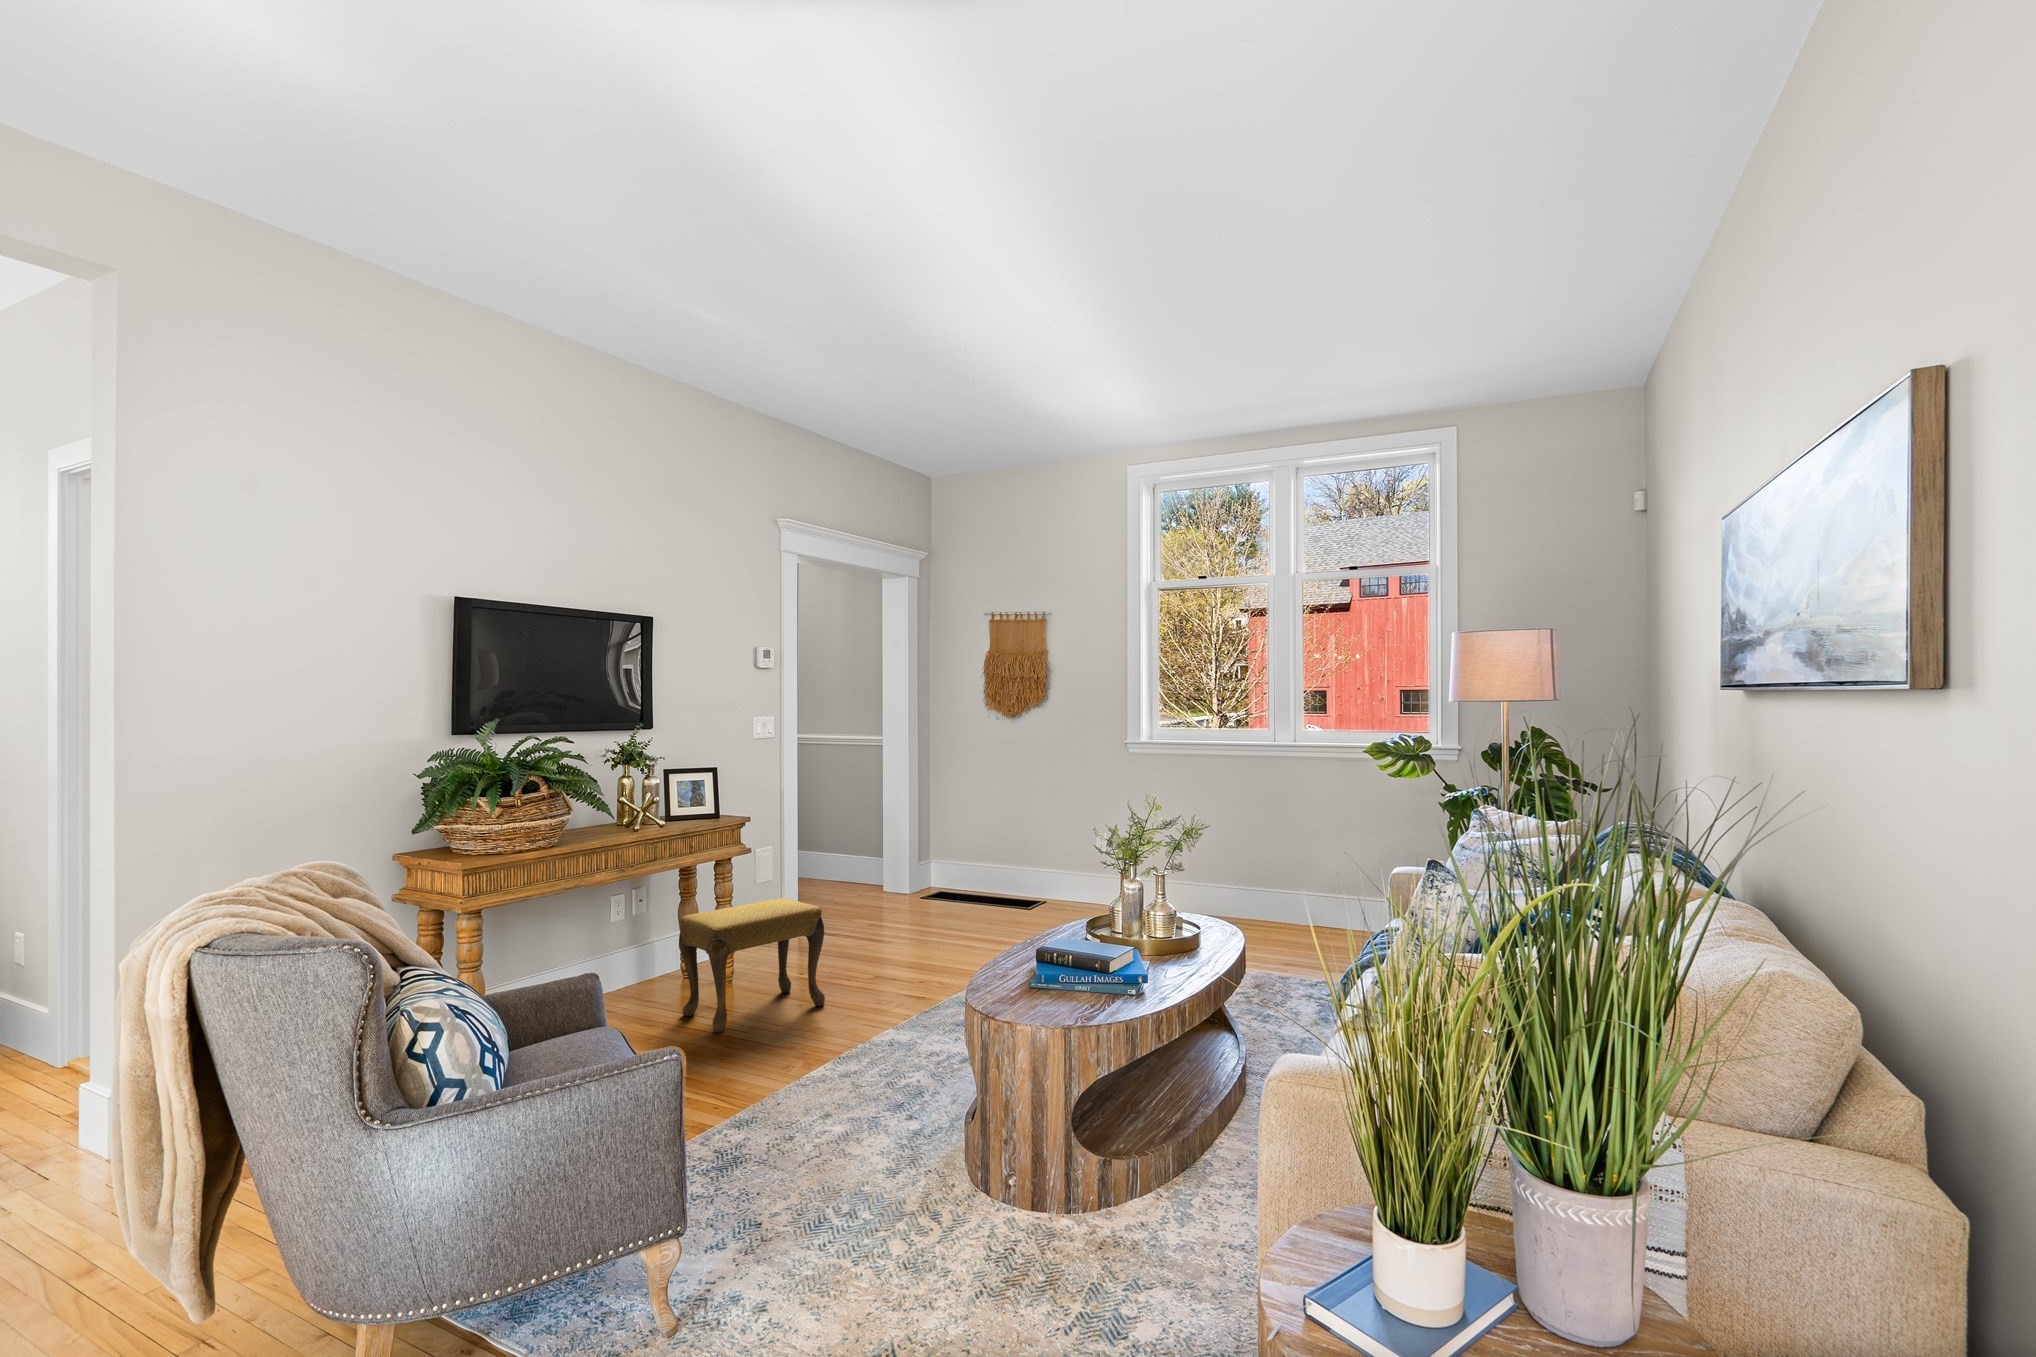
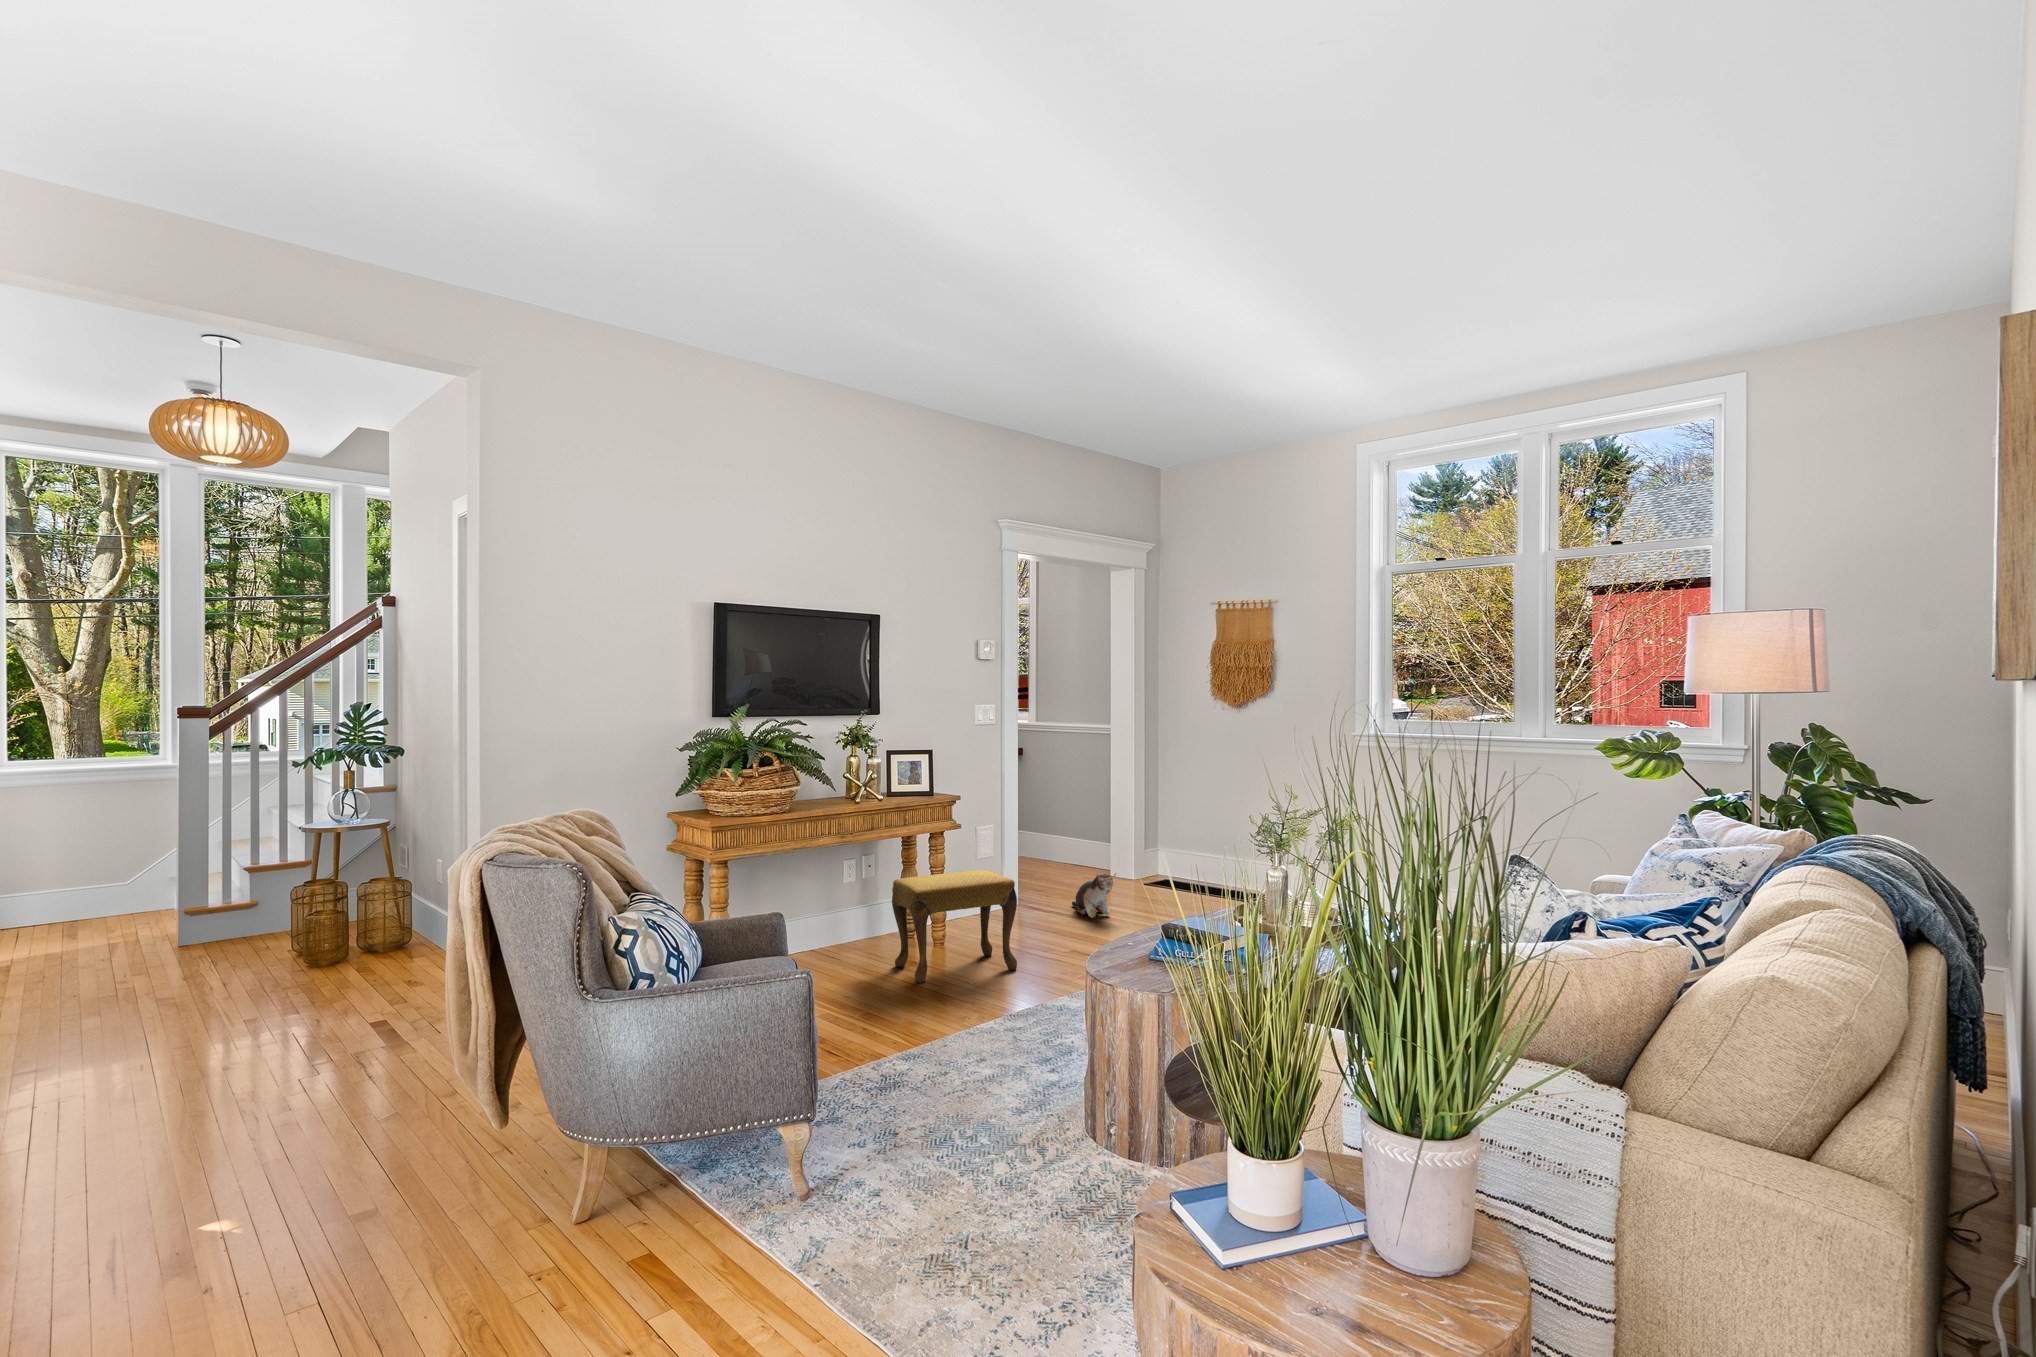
plush toy: none [857,891,909,940] -> present [1072,872,1116,918]

